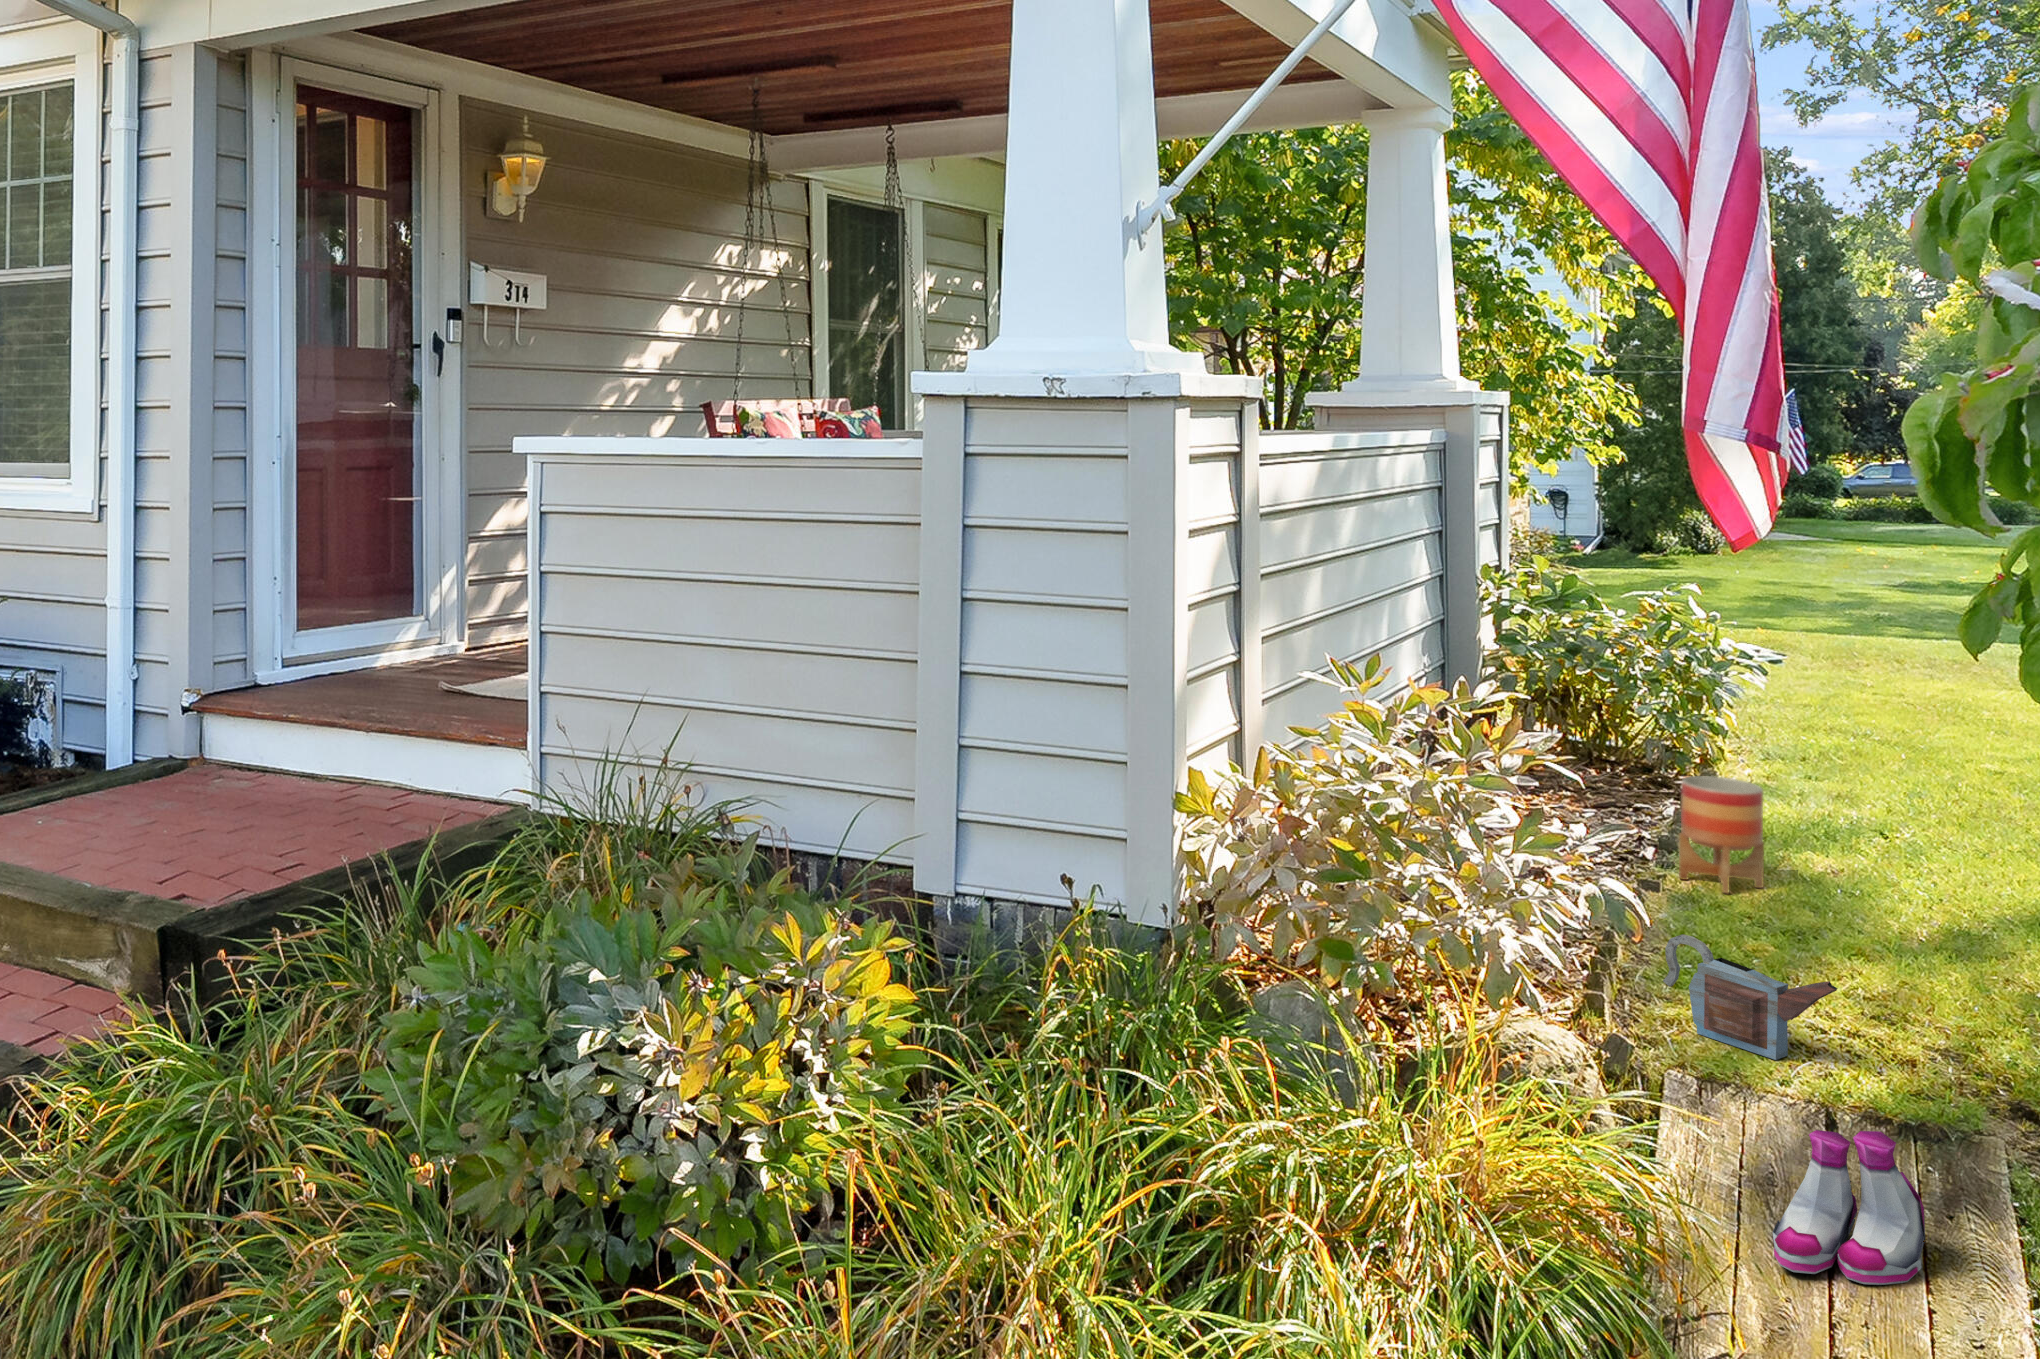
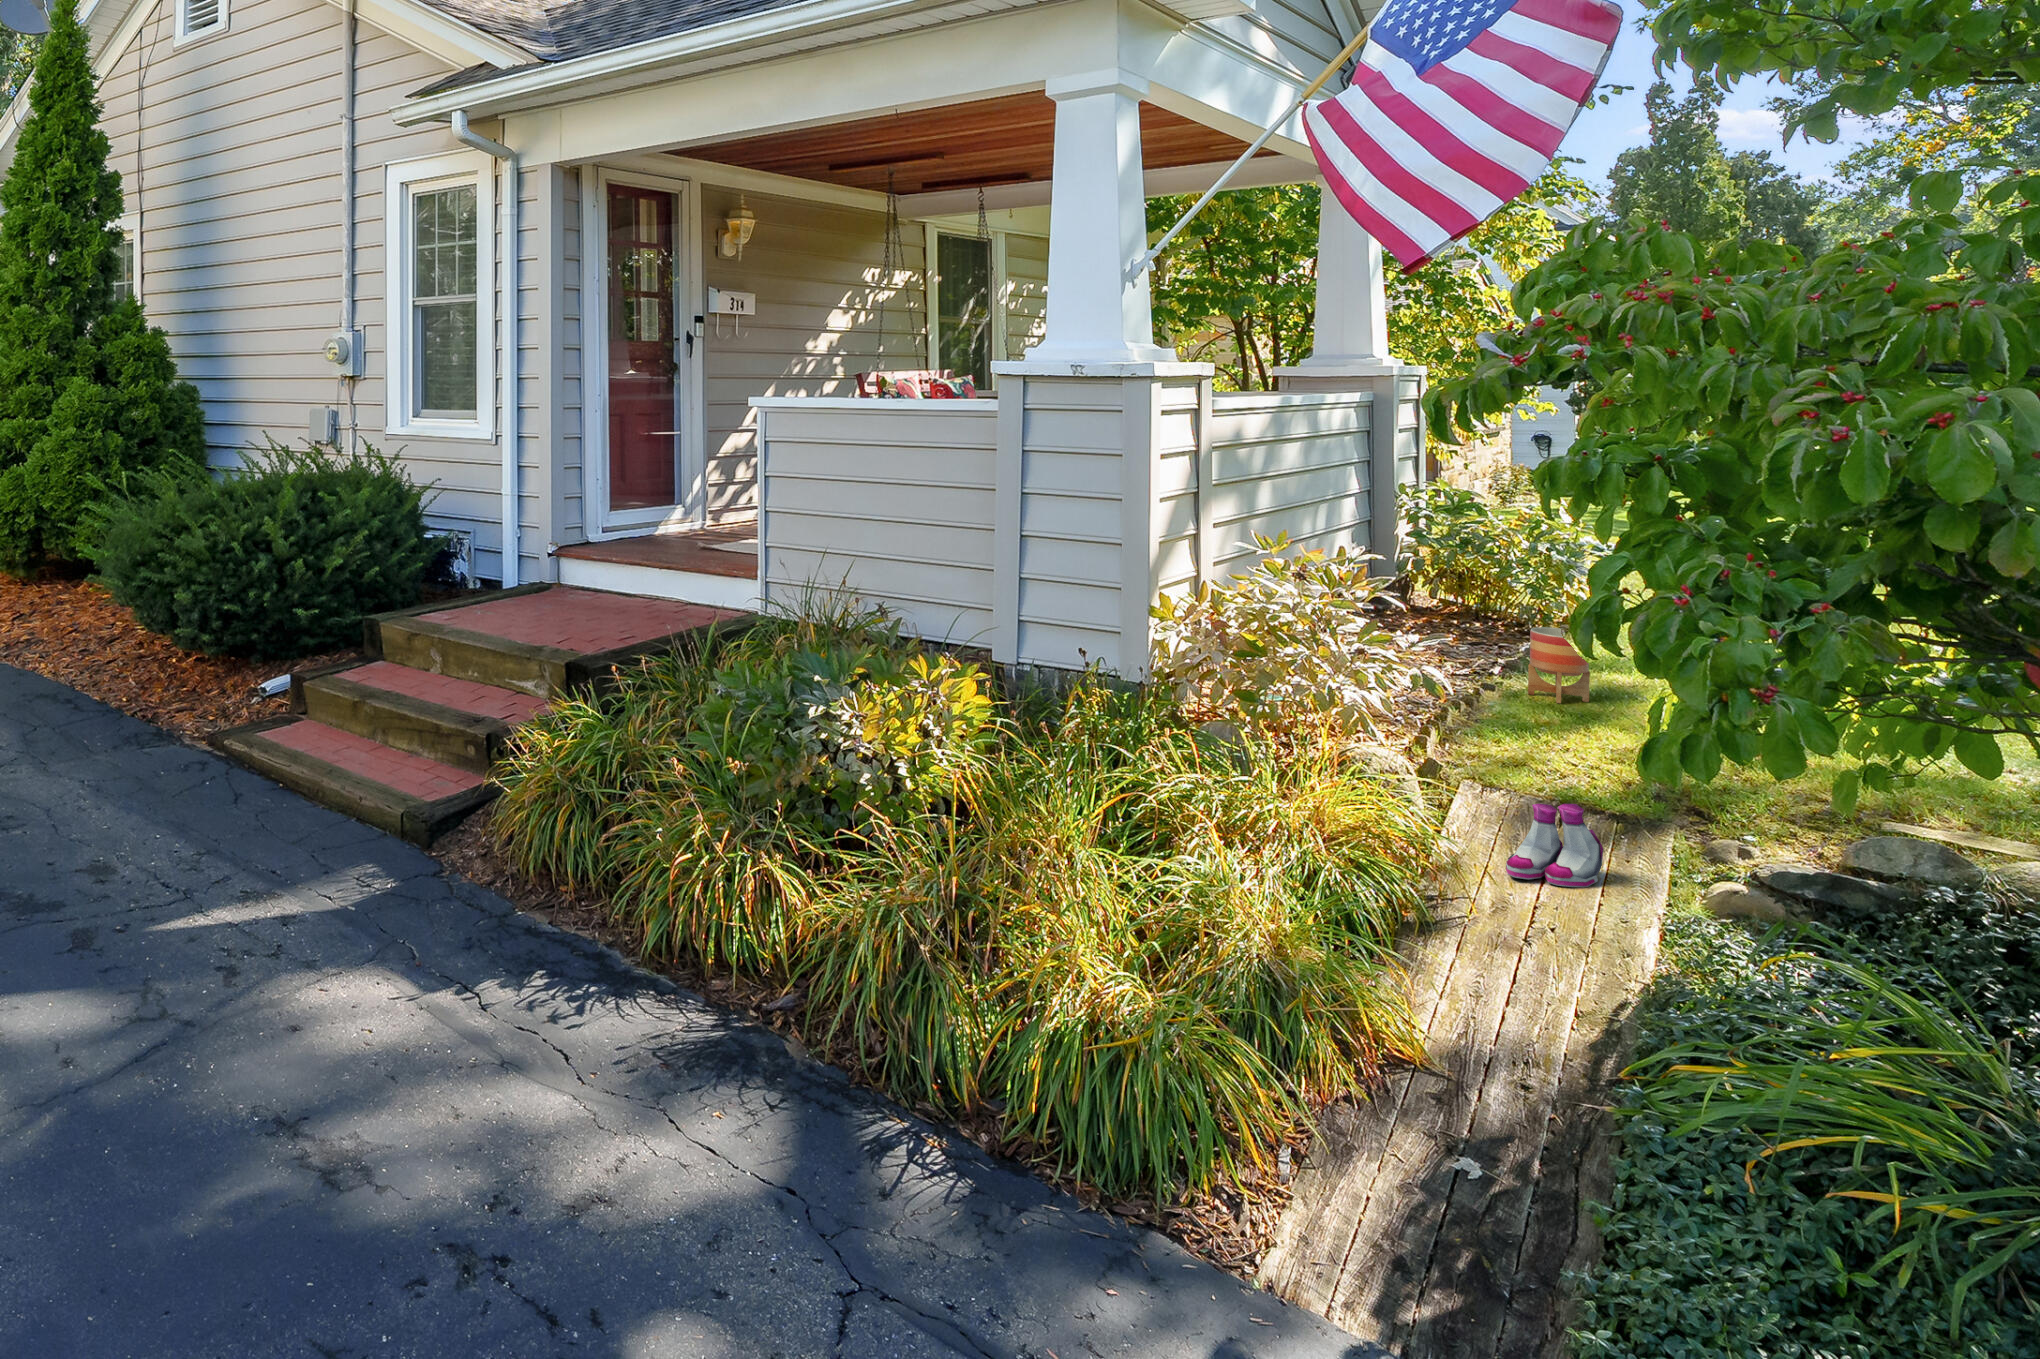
watering can: present [1663,934,1838,1060] -> none [1480,710,1588,785]

